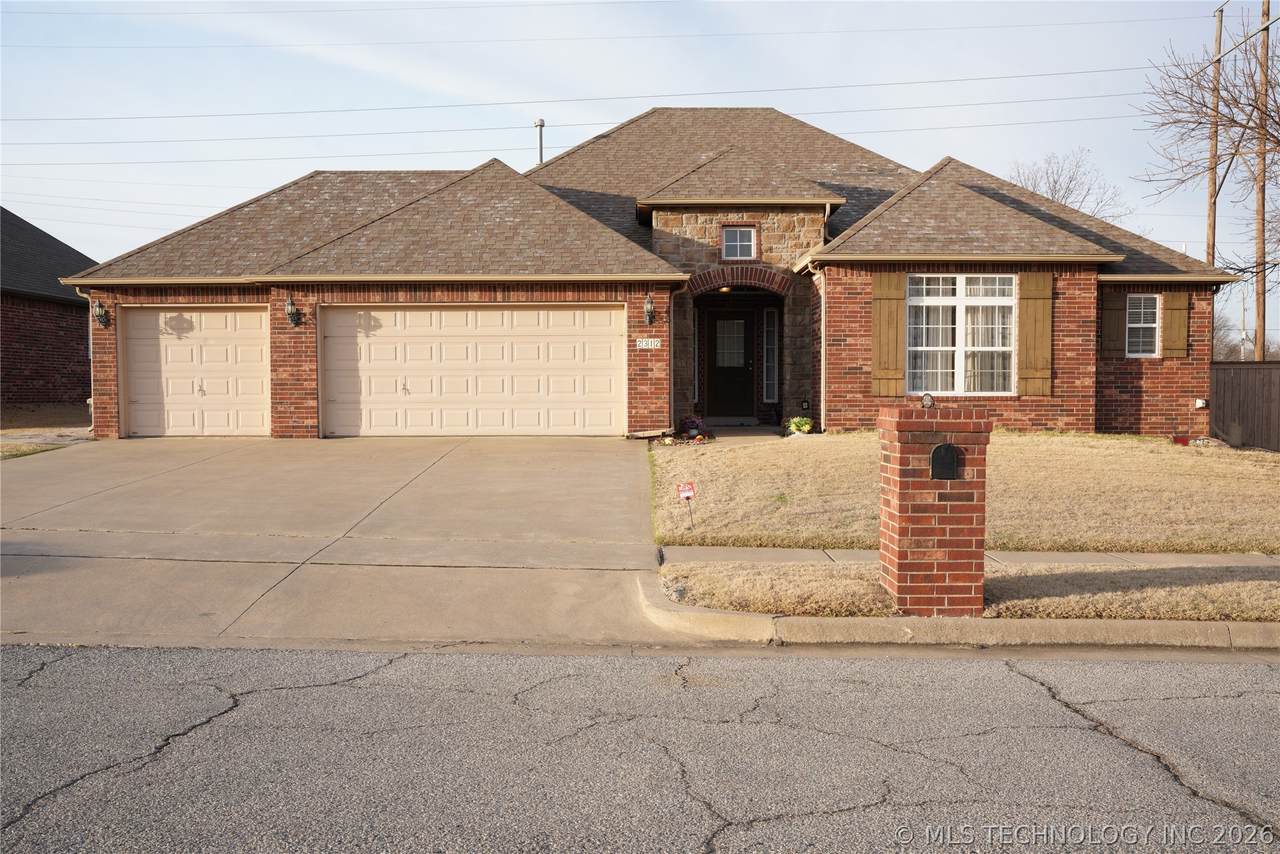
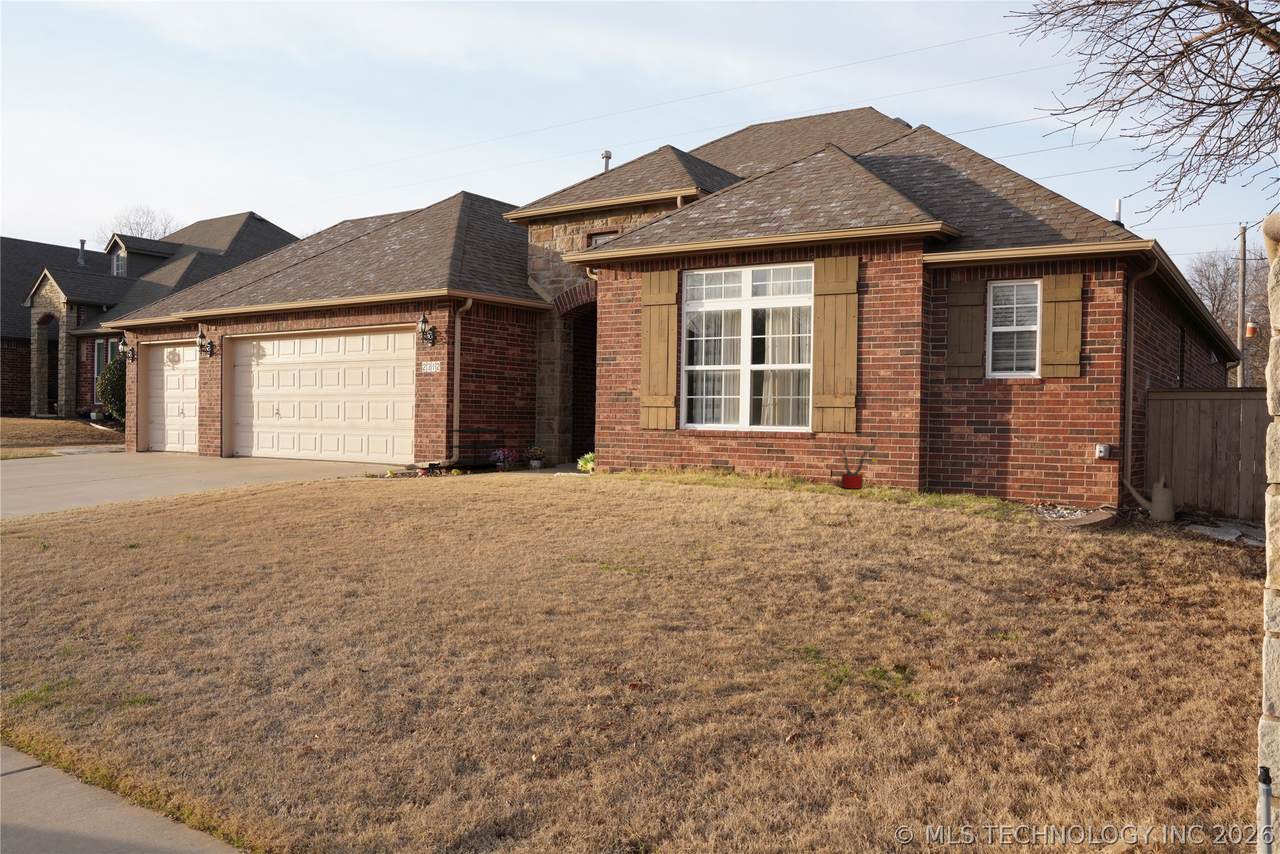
side table: none [666,400,706,435] -> present [448,428,505,470]
decorative plant: present [1171,415,1192,446] -> present [838,438,877,489]

